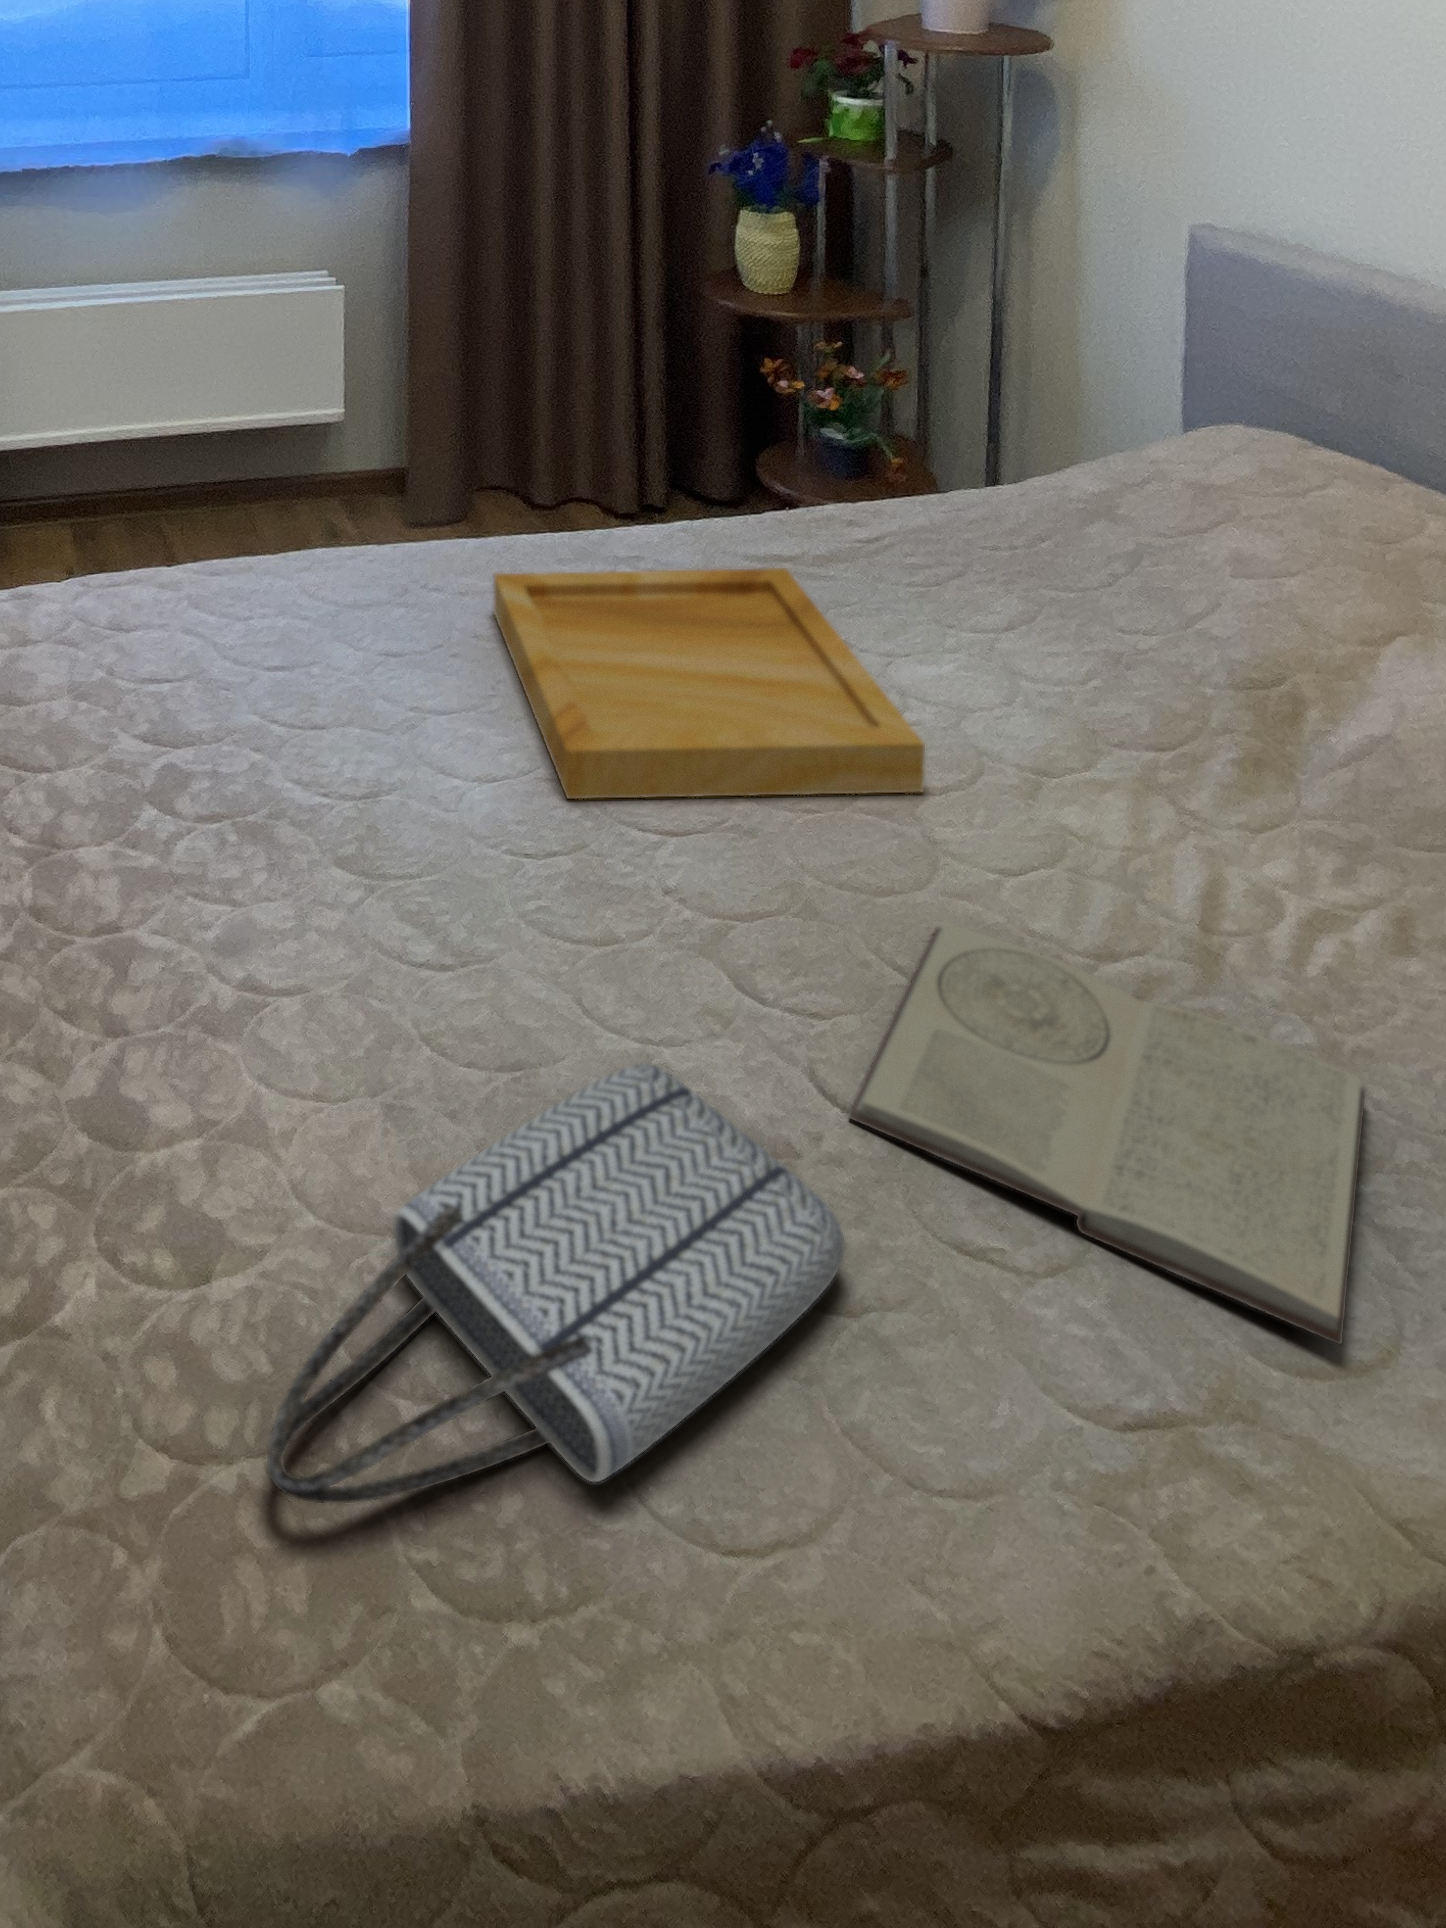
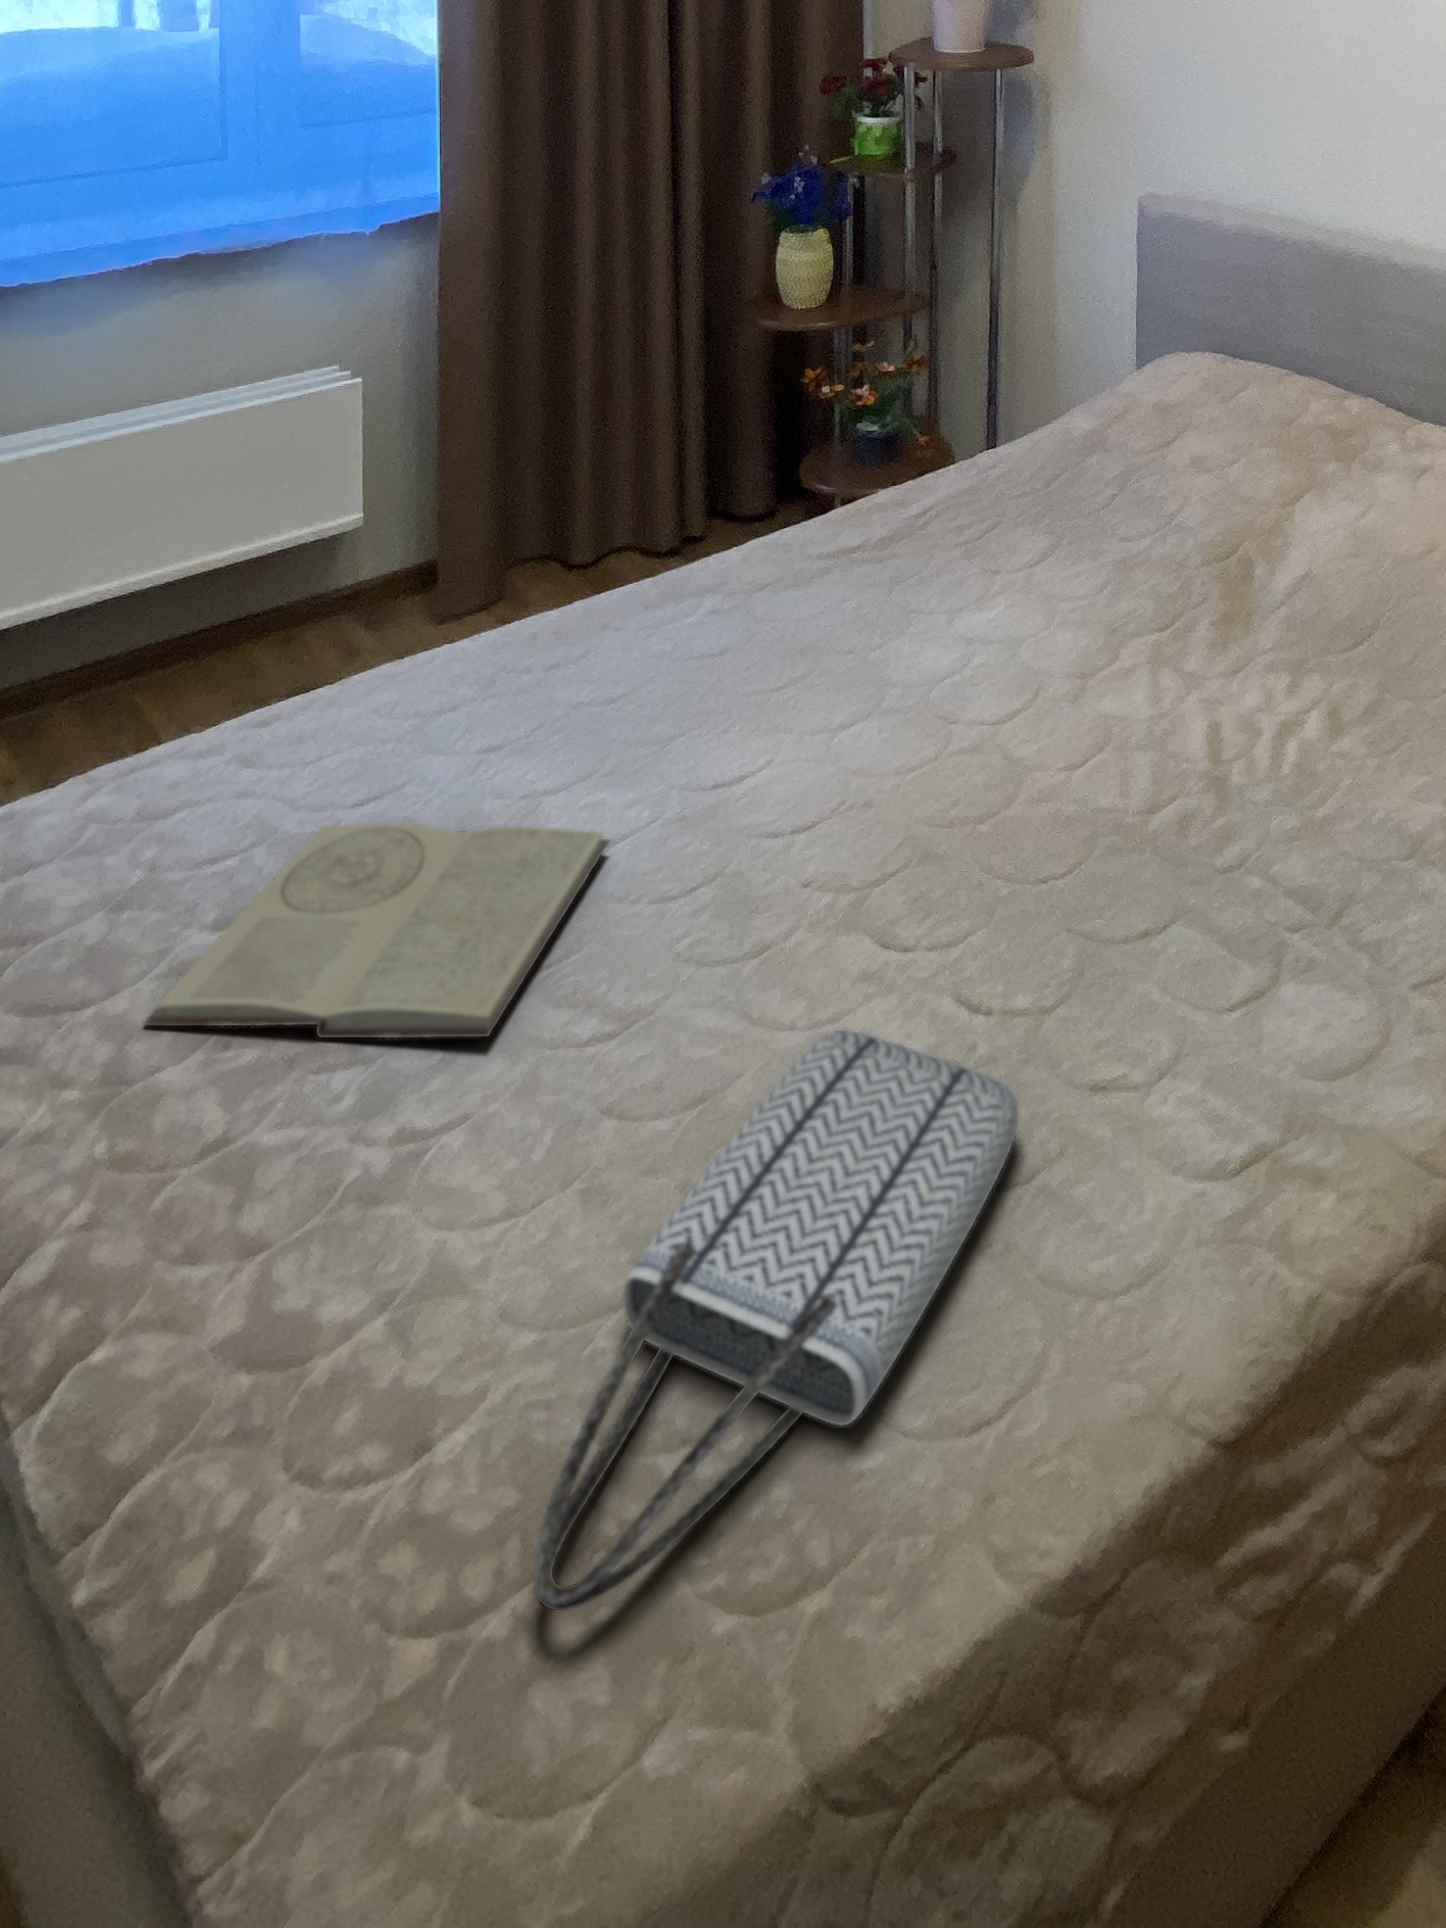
tray: present [494,568,925,799] -> none [601,552,1008,823]
book: present [849,923,1365,1344] -> present [144,824,609,1038]

